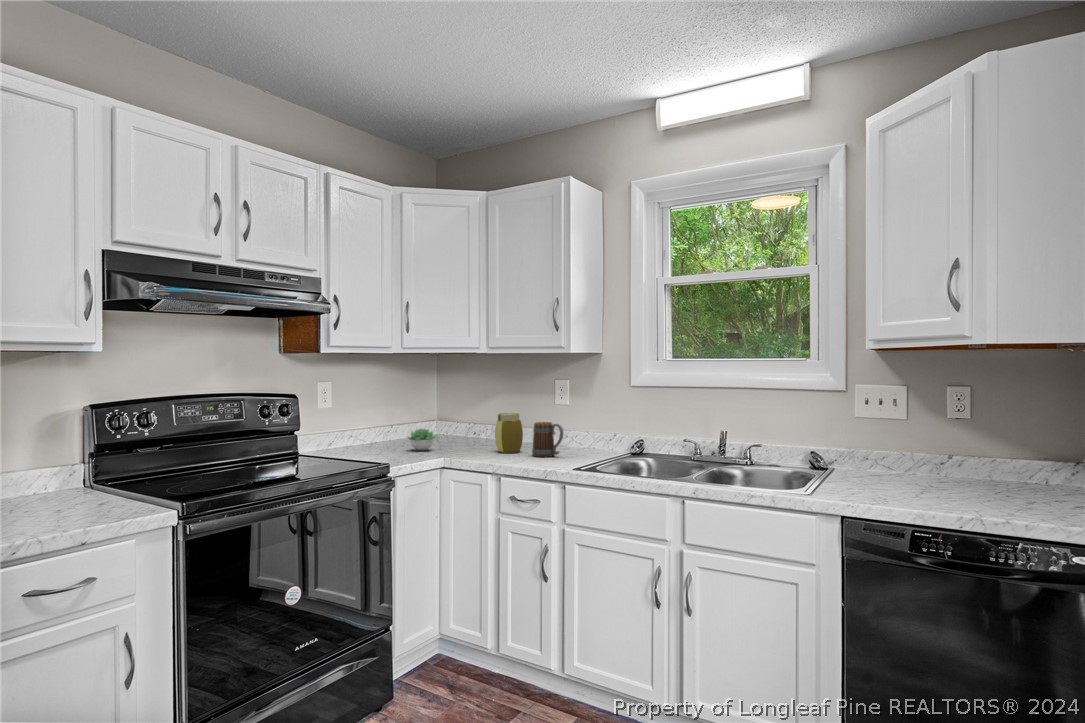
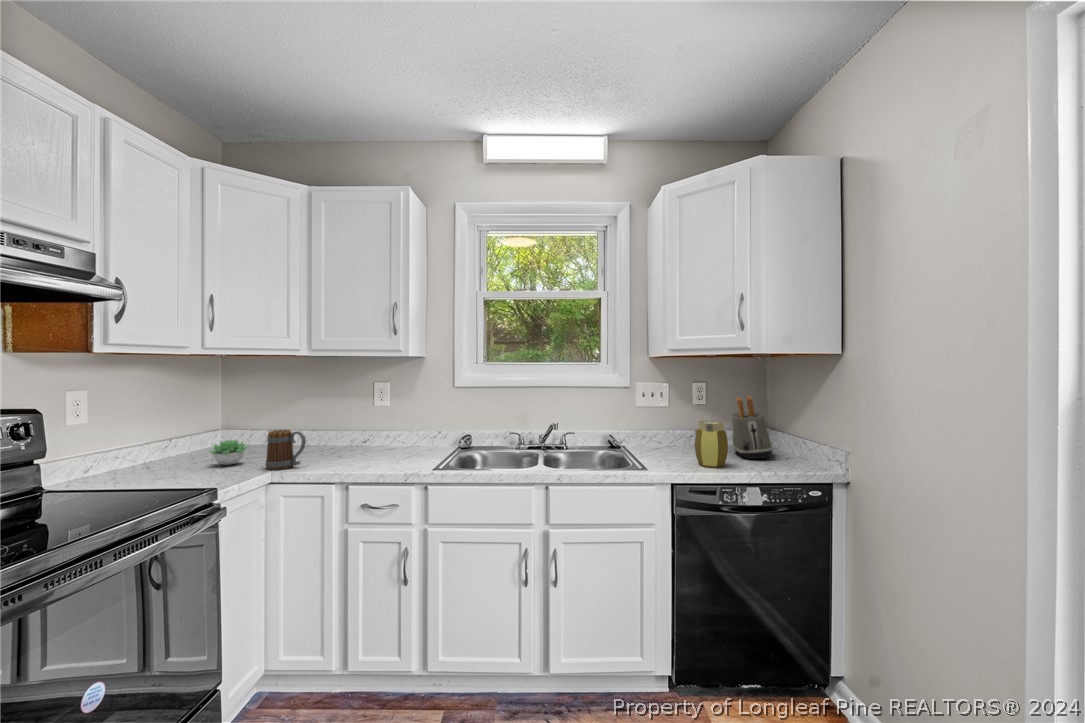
toaster: none [978,407,1050,501] -> present [732,396,772,459]
jar: present [495,413,523,453] -> present [695,421,728,468]
mug: present [532,422,563,457] -> present [265,429,306,470]

